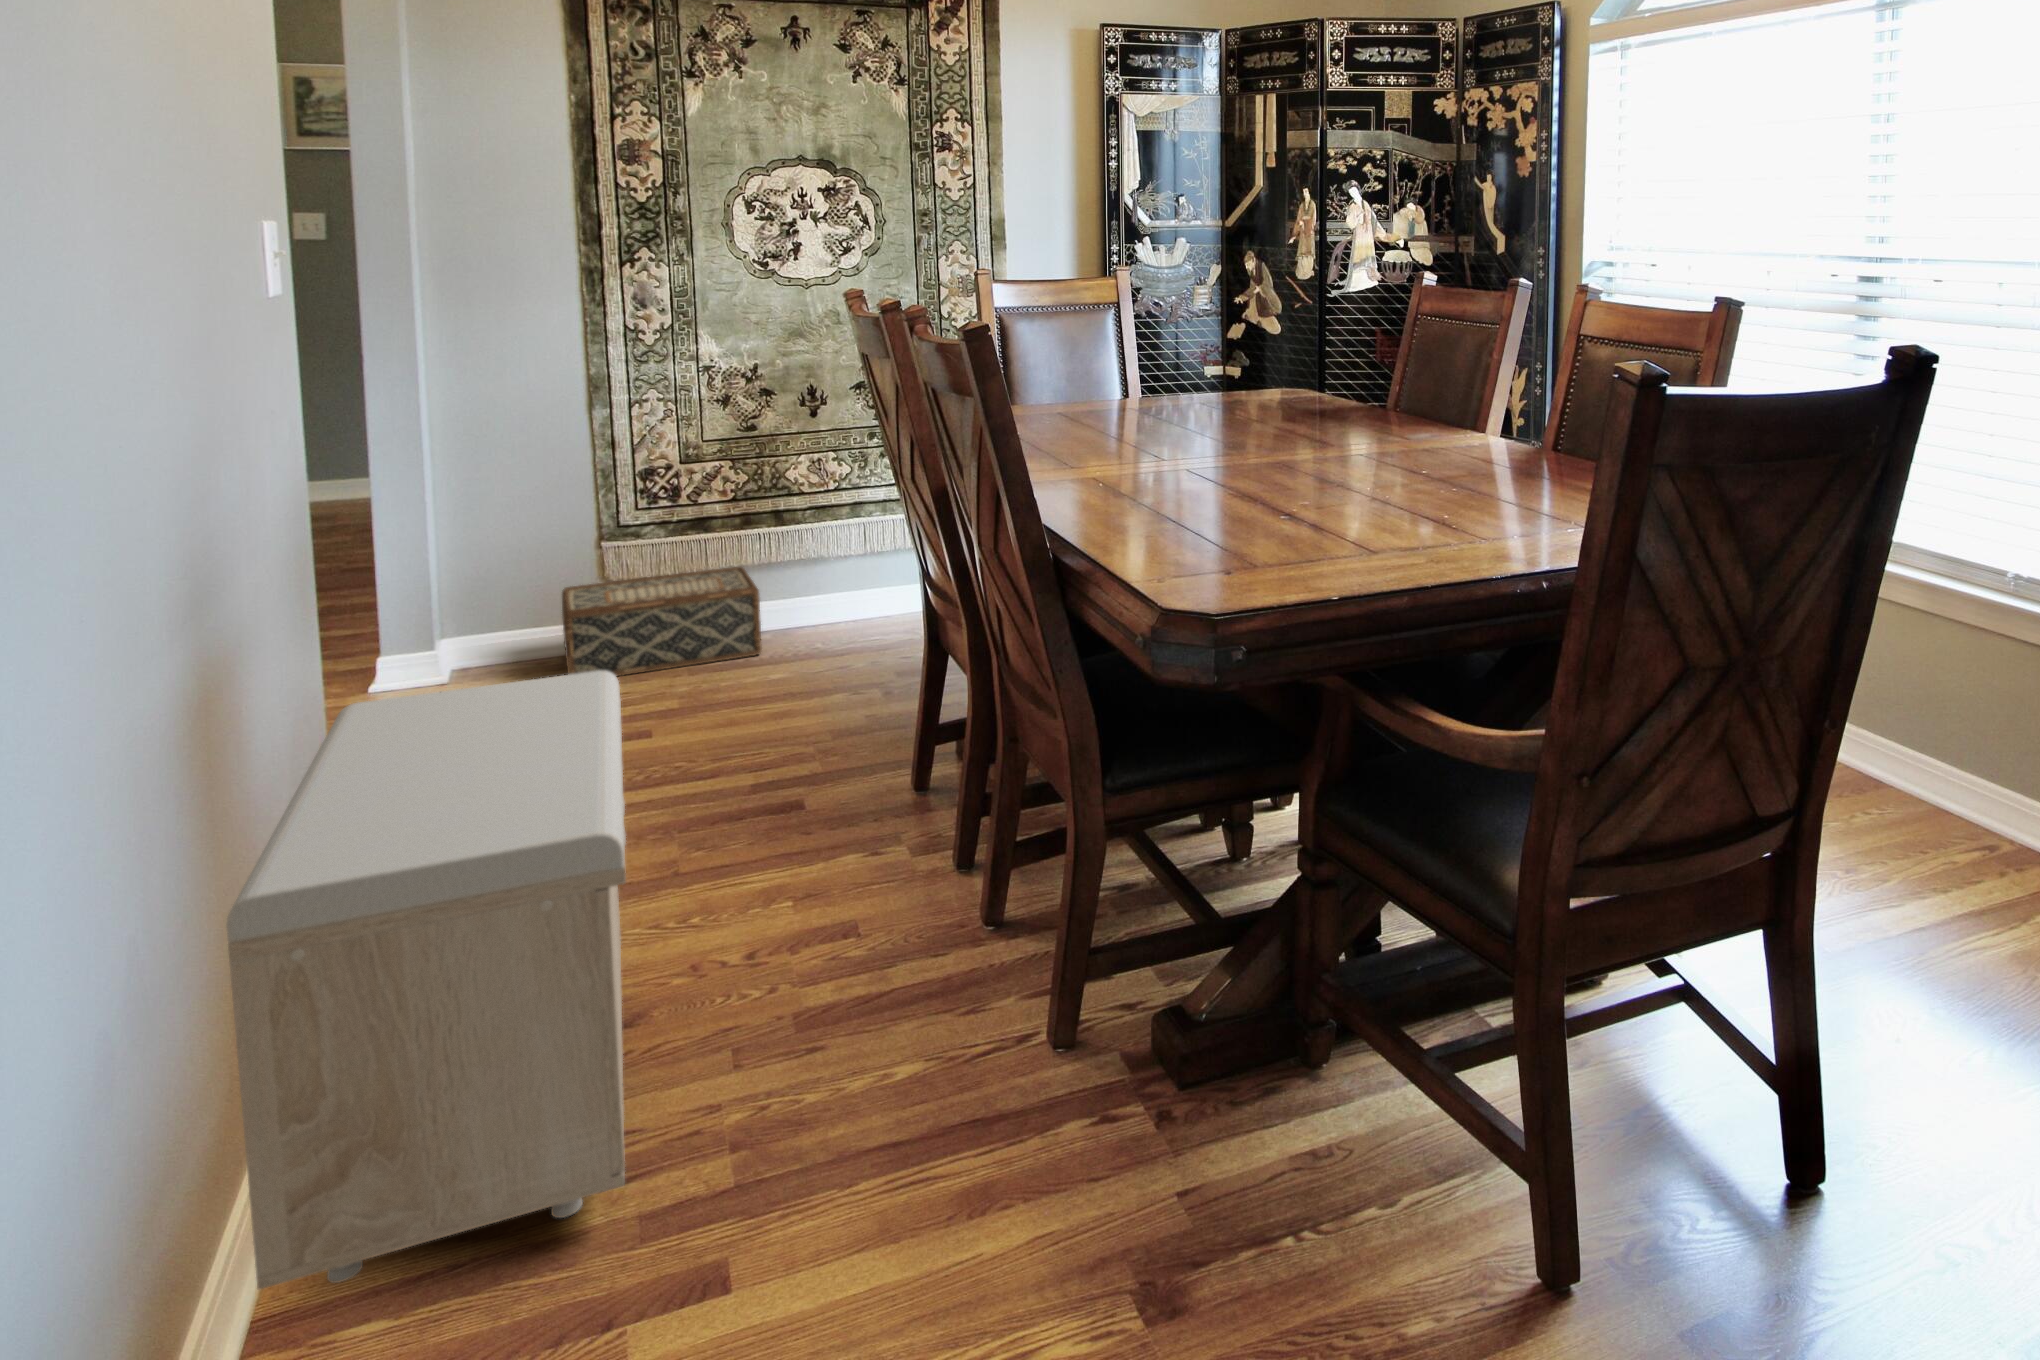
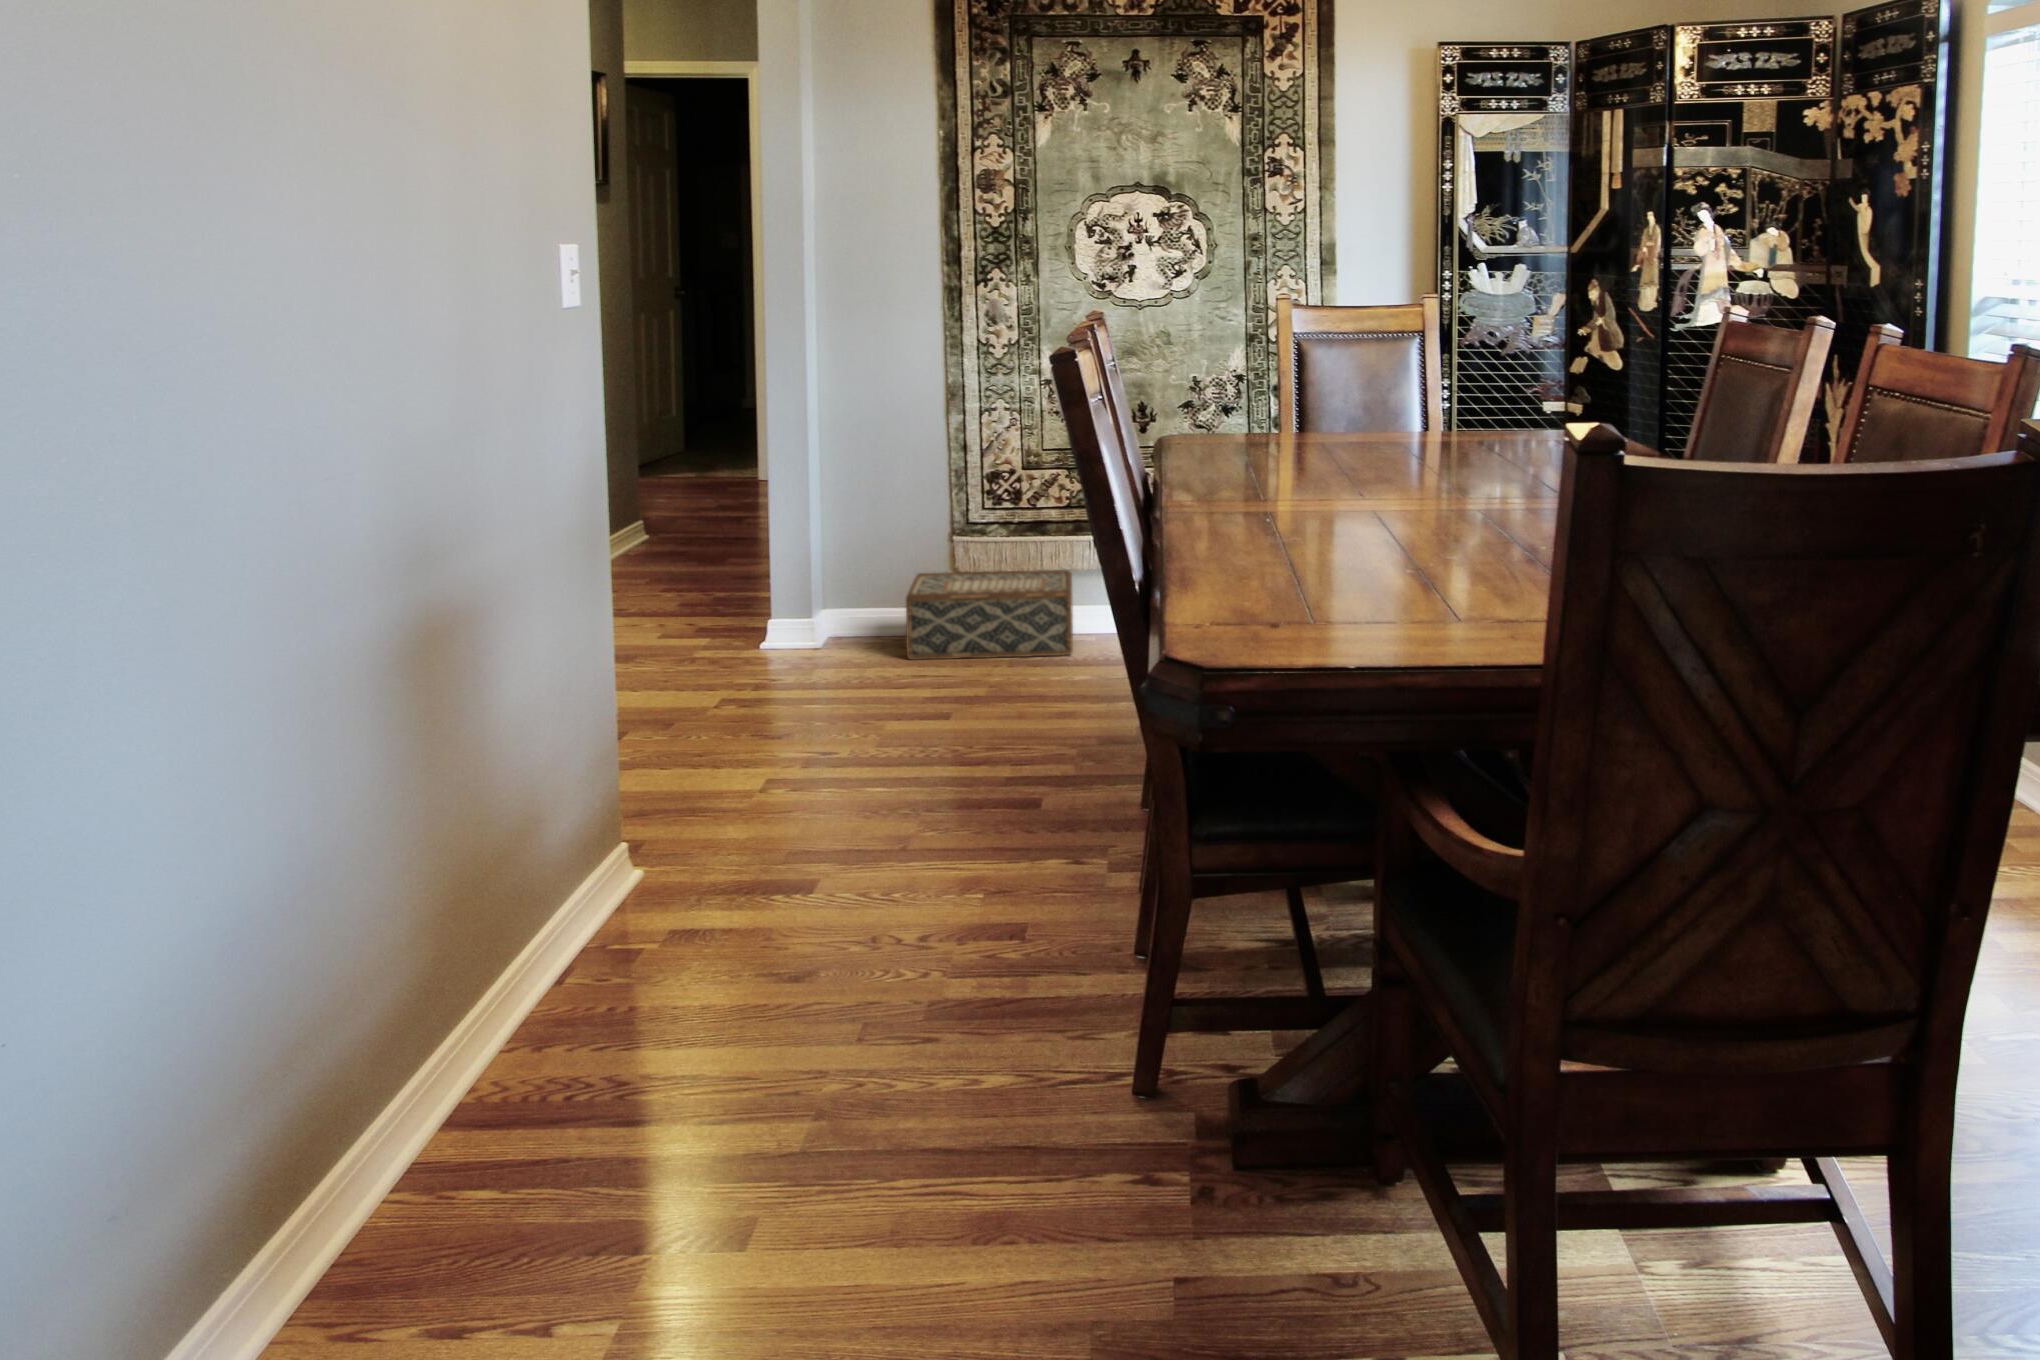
storage bench: present [226,671,626,1289] -> none [427,648,829,1125]

